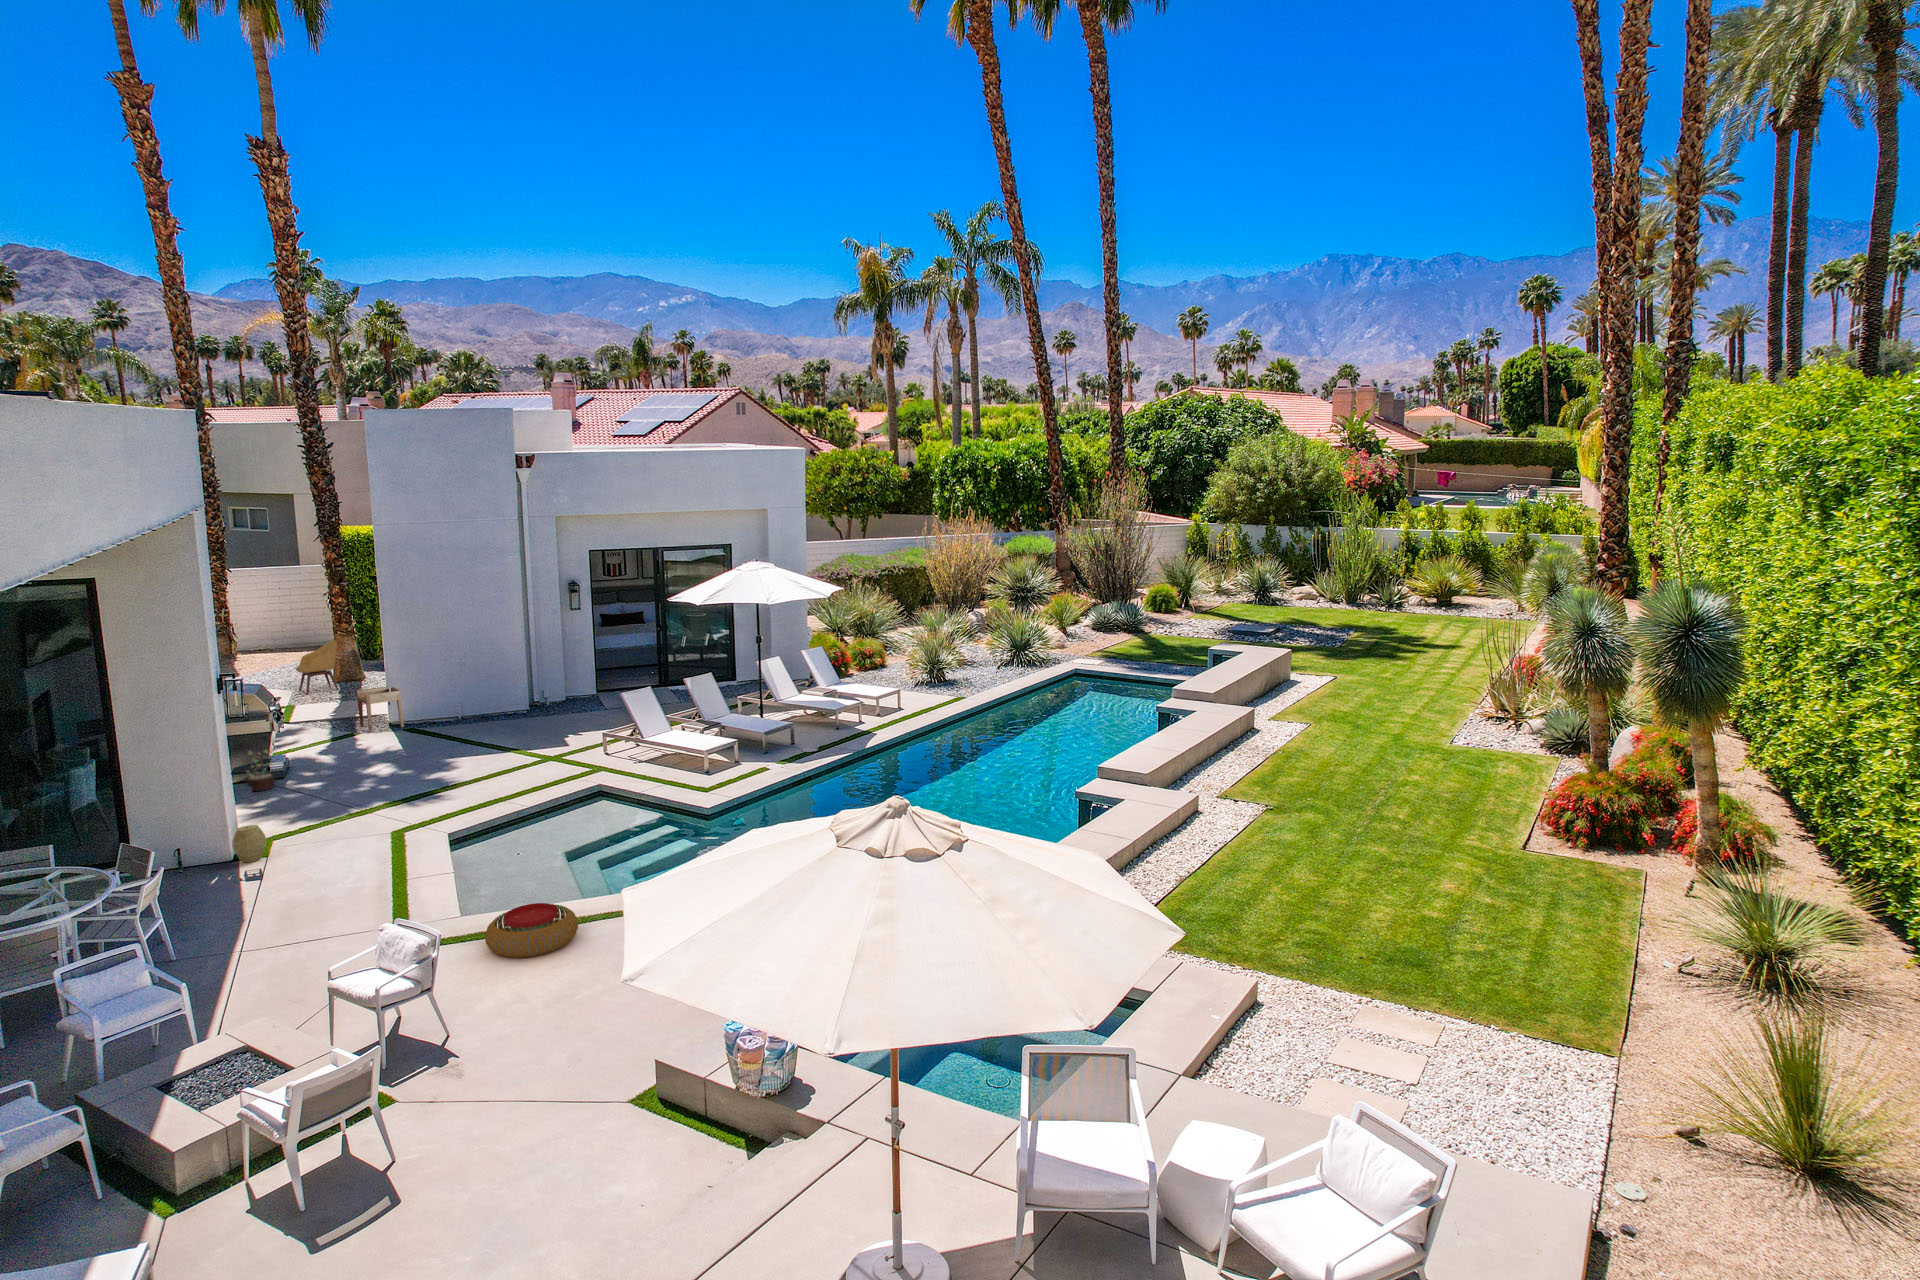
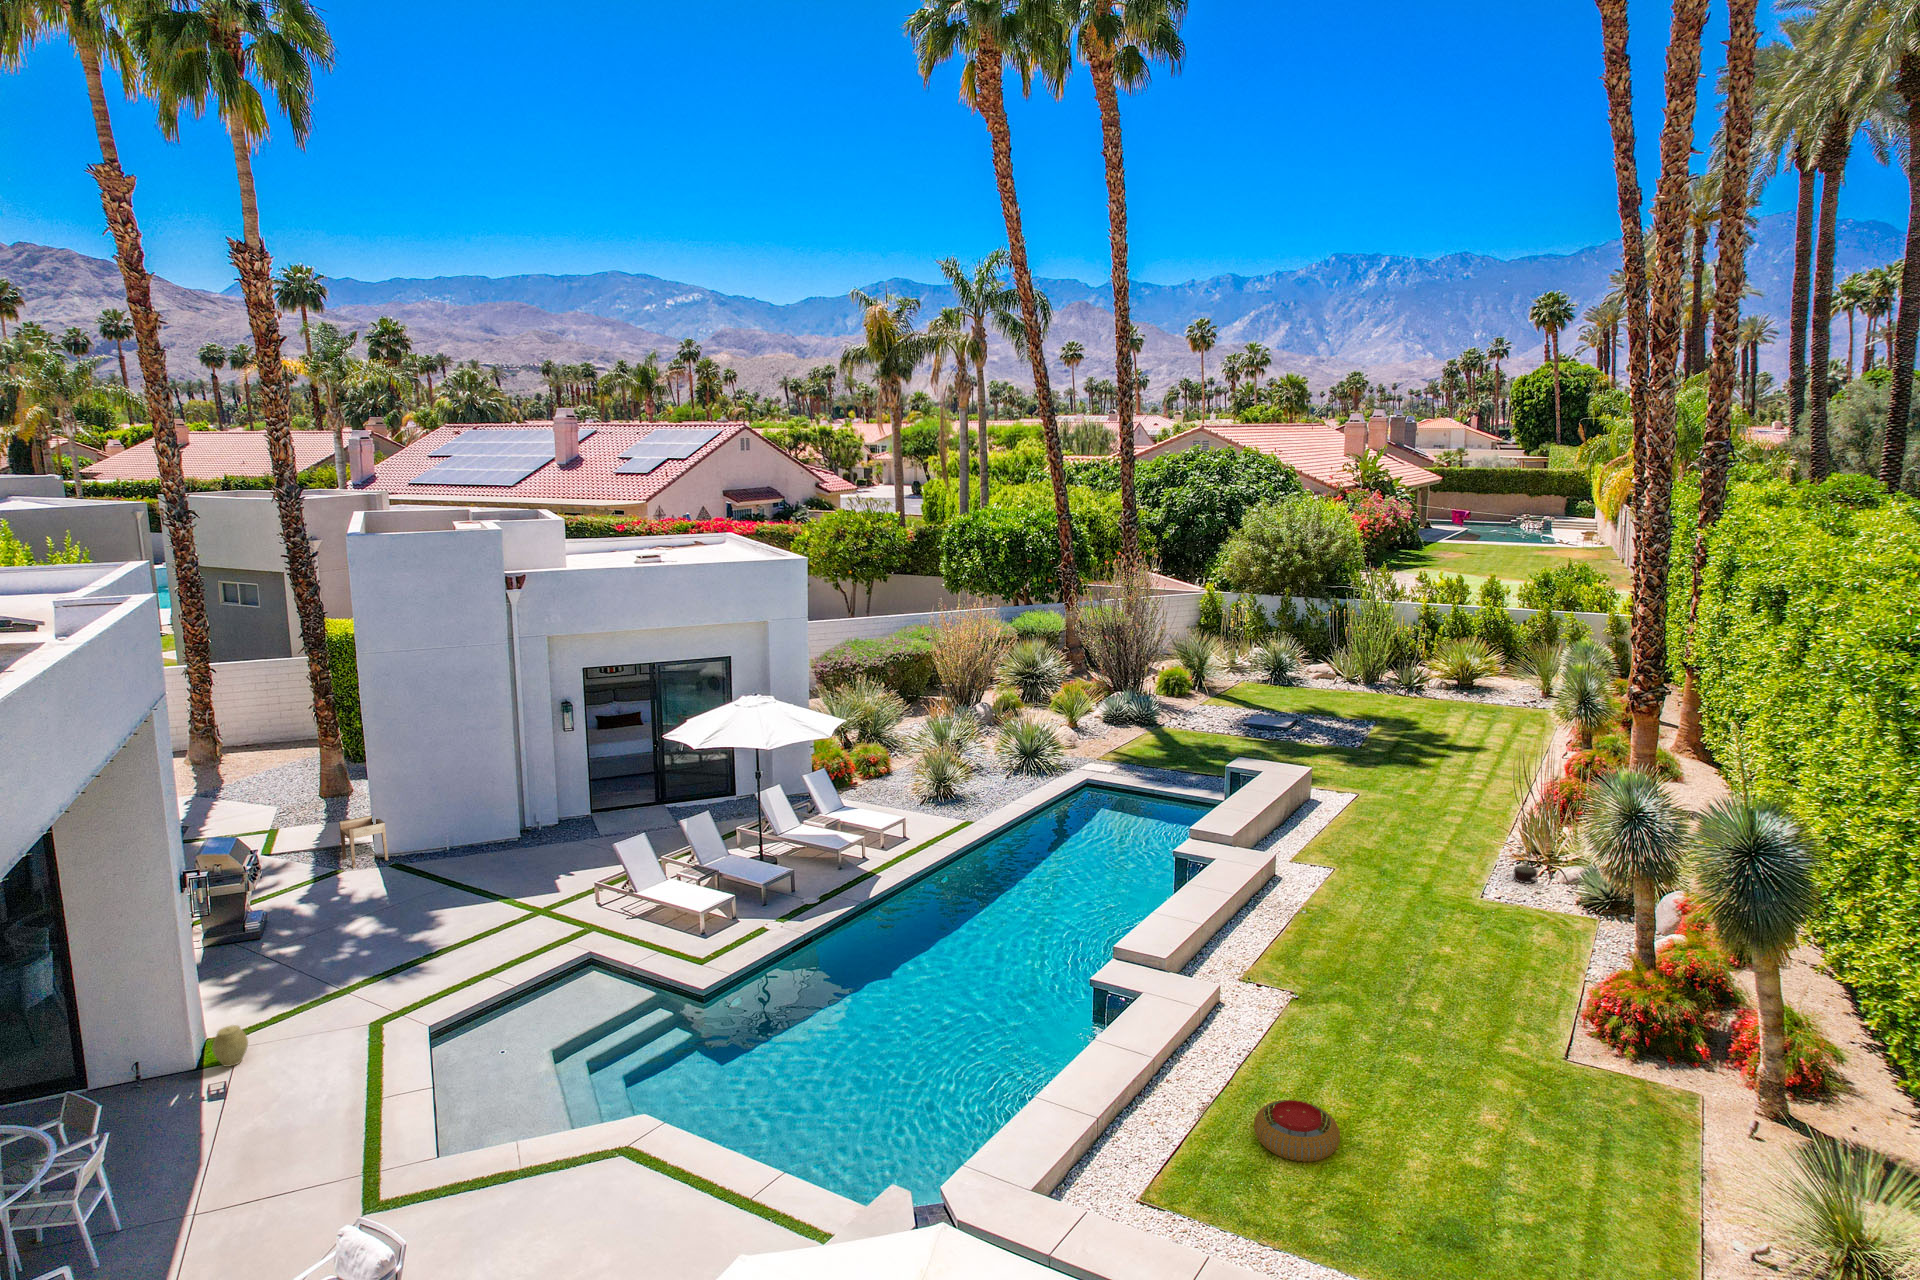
chair: present [296,641,339,694] -> none [275,750,319,808]
decorative plant: present [246,750,275,791] -> present [1513,844,1538,883]
pouf: present [485,903,578,958] -> present [1254,1100,1340,1162]

